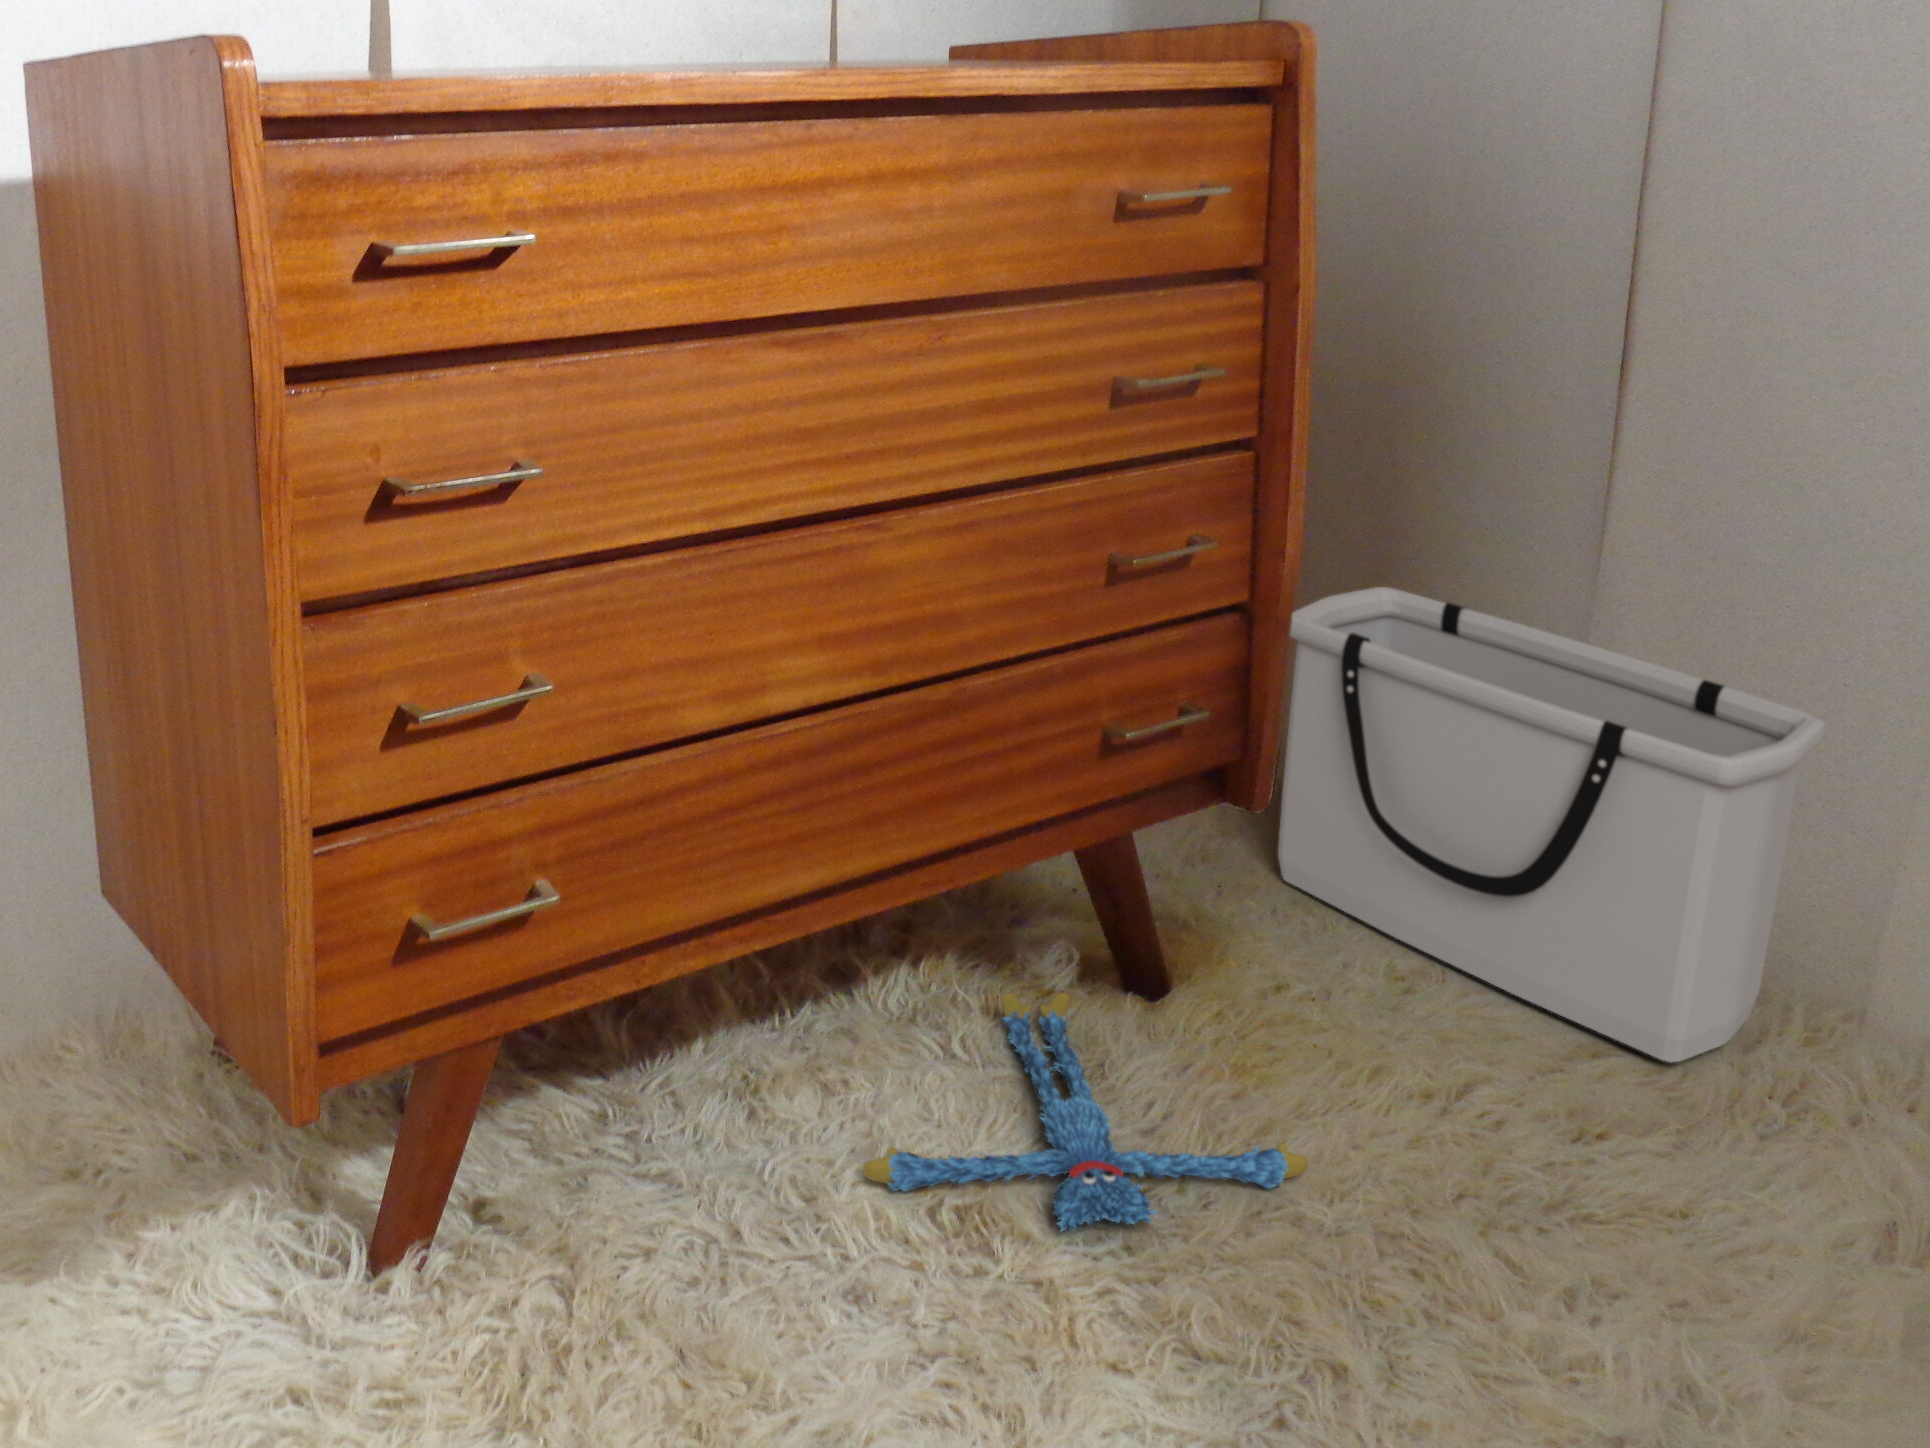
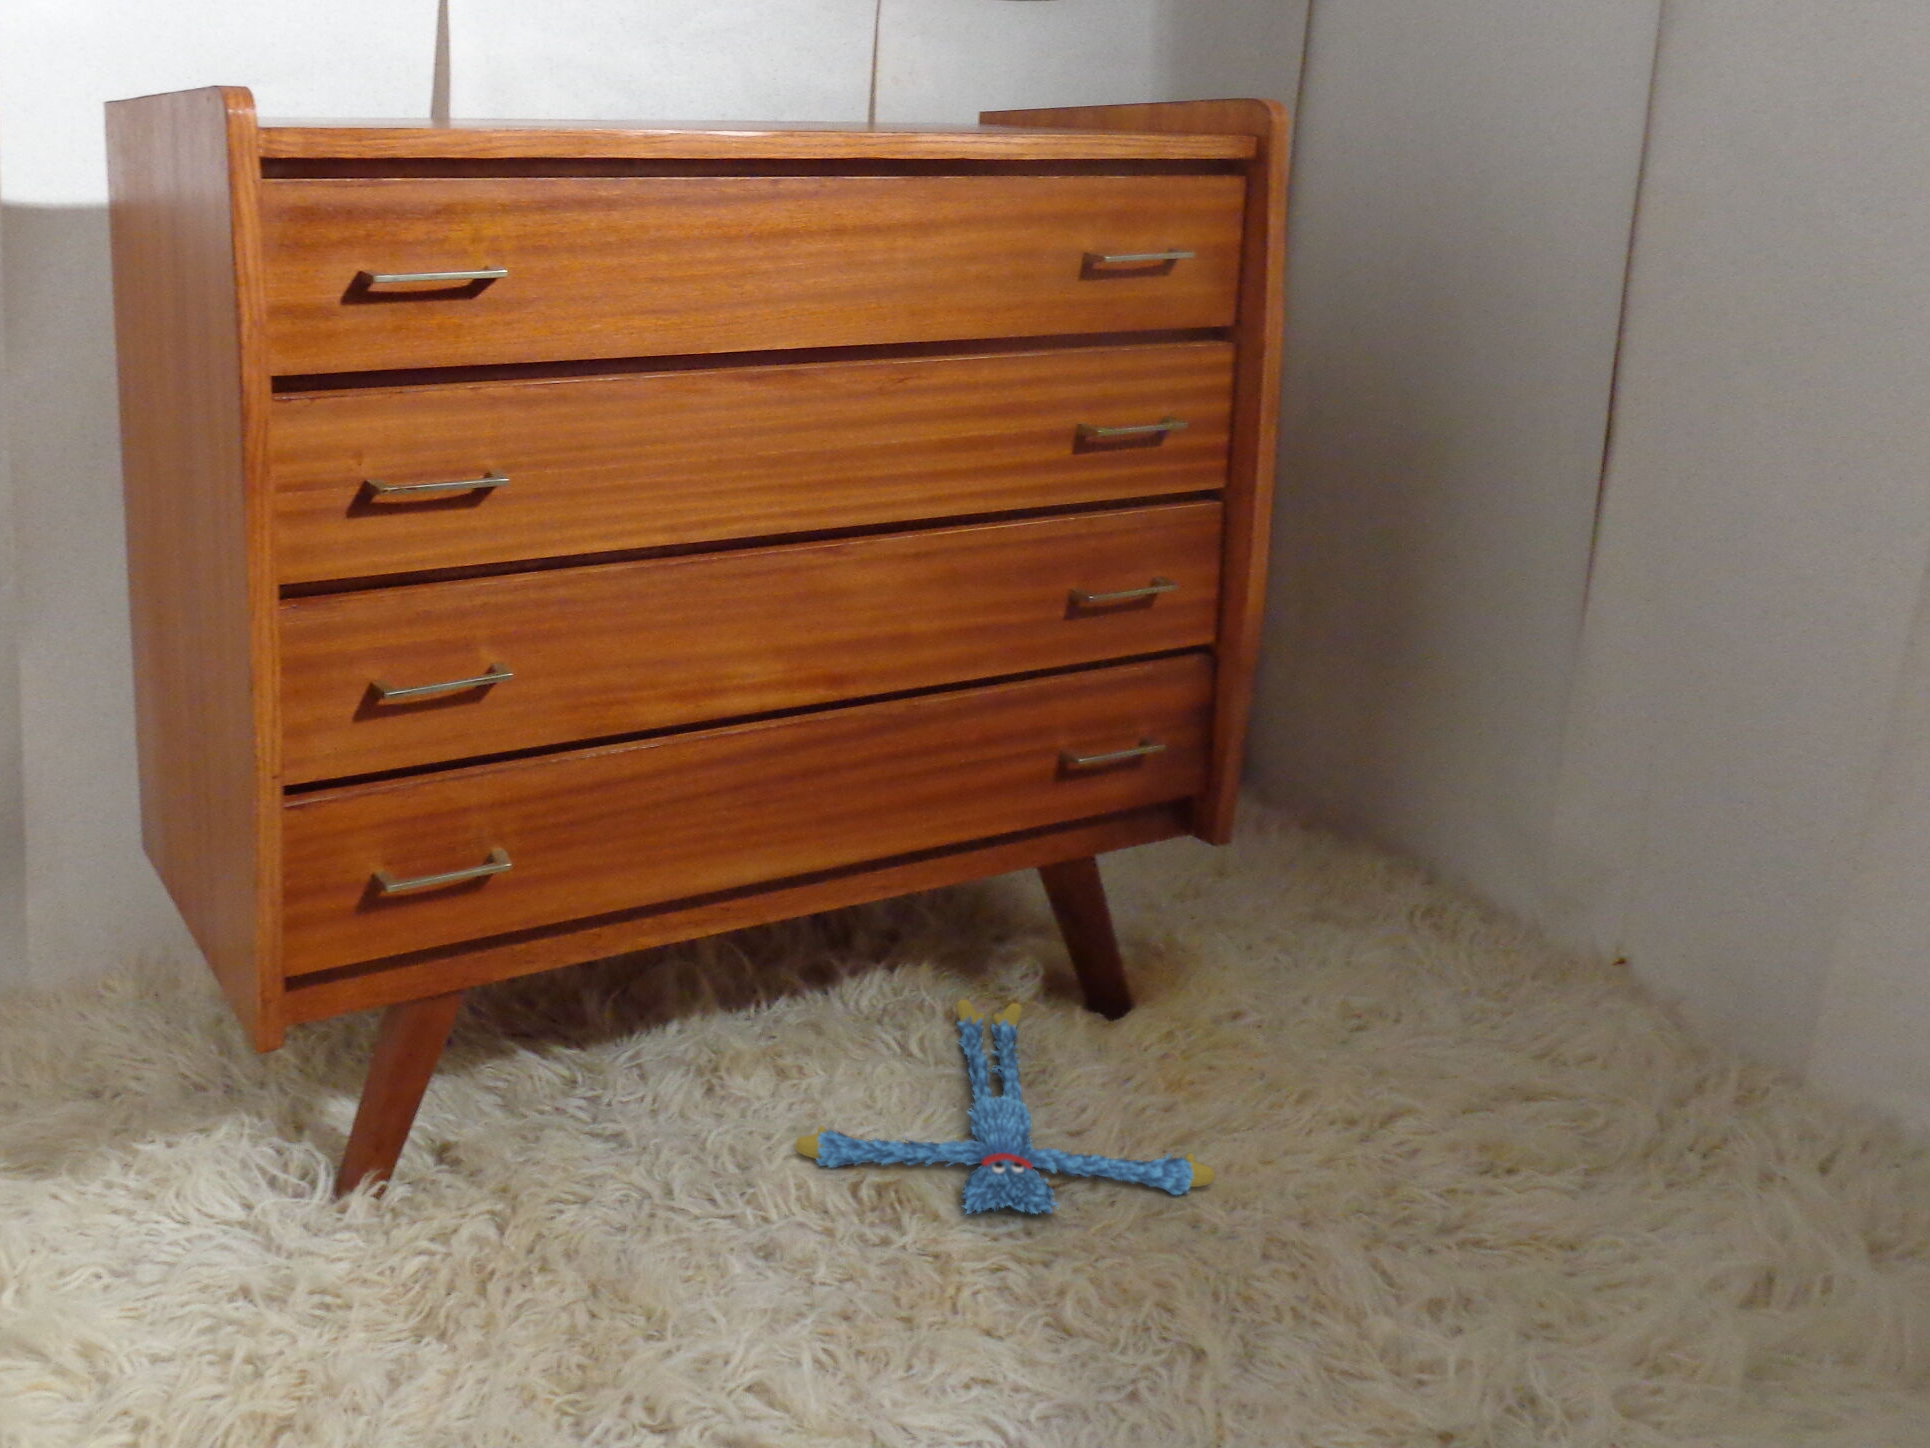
storage bin: present [1278,587,1825,1062] -> none [1258,644,1769,1116]

